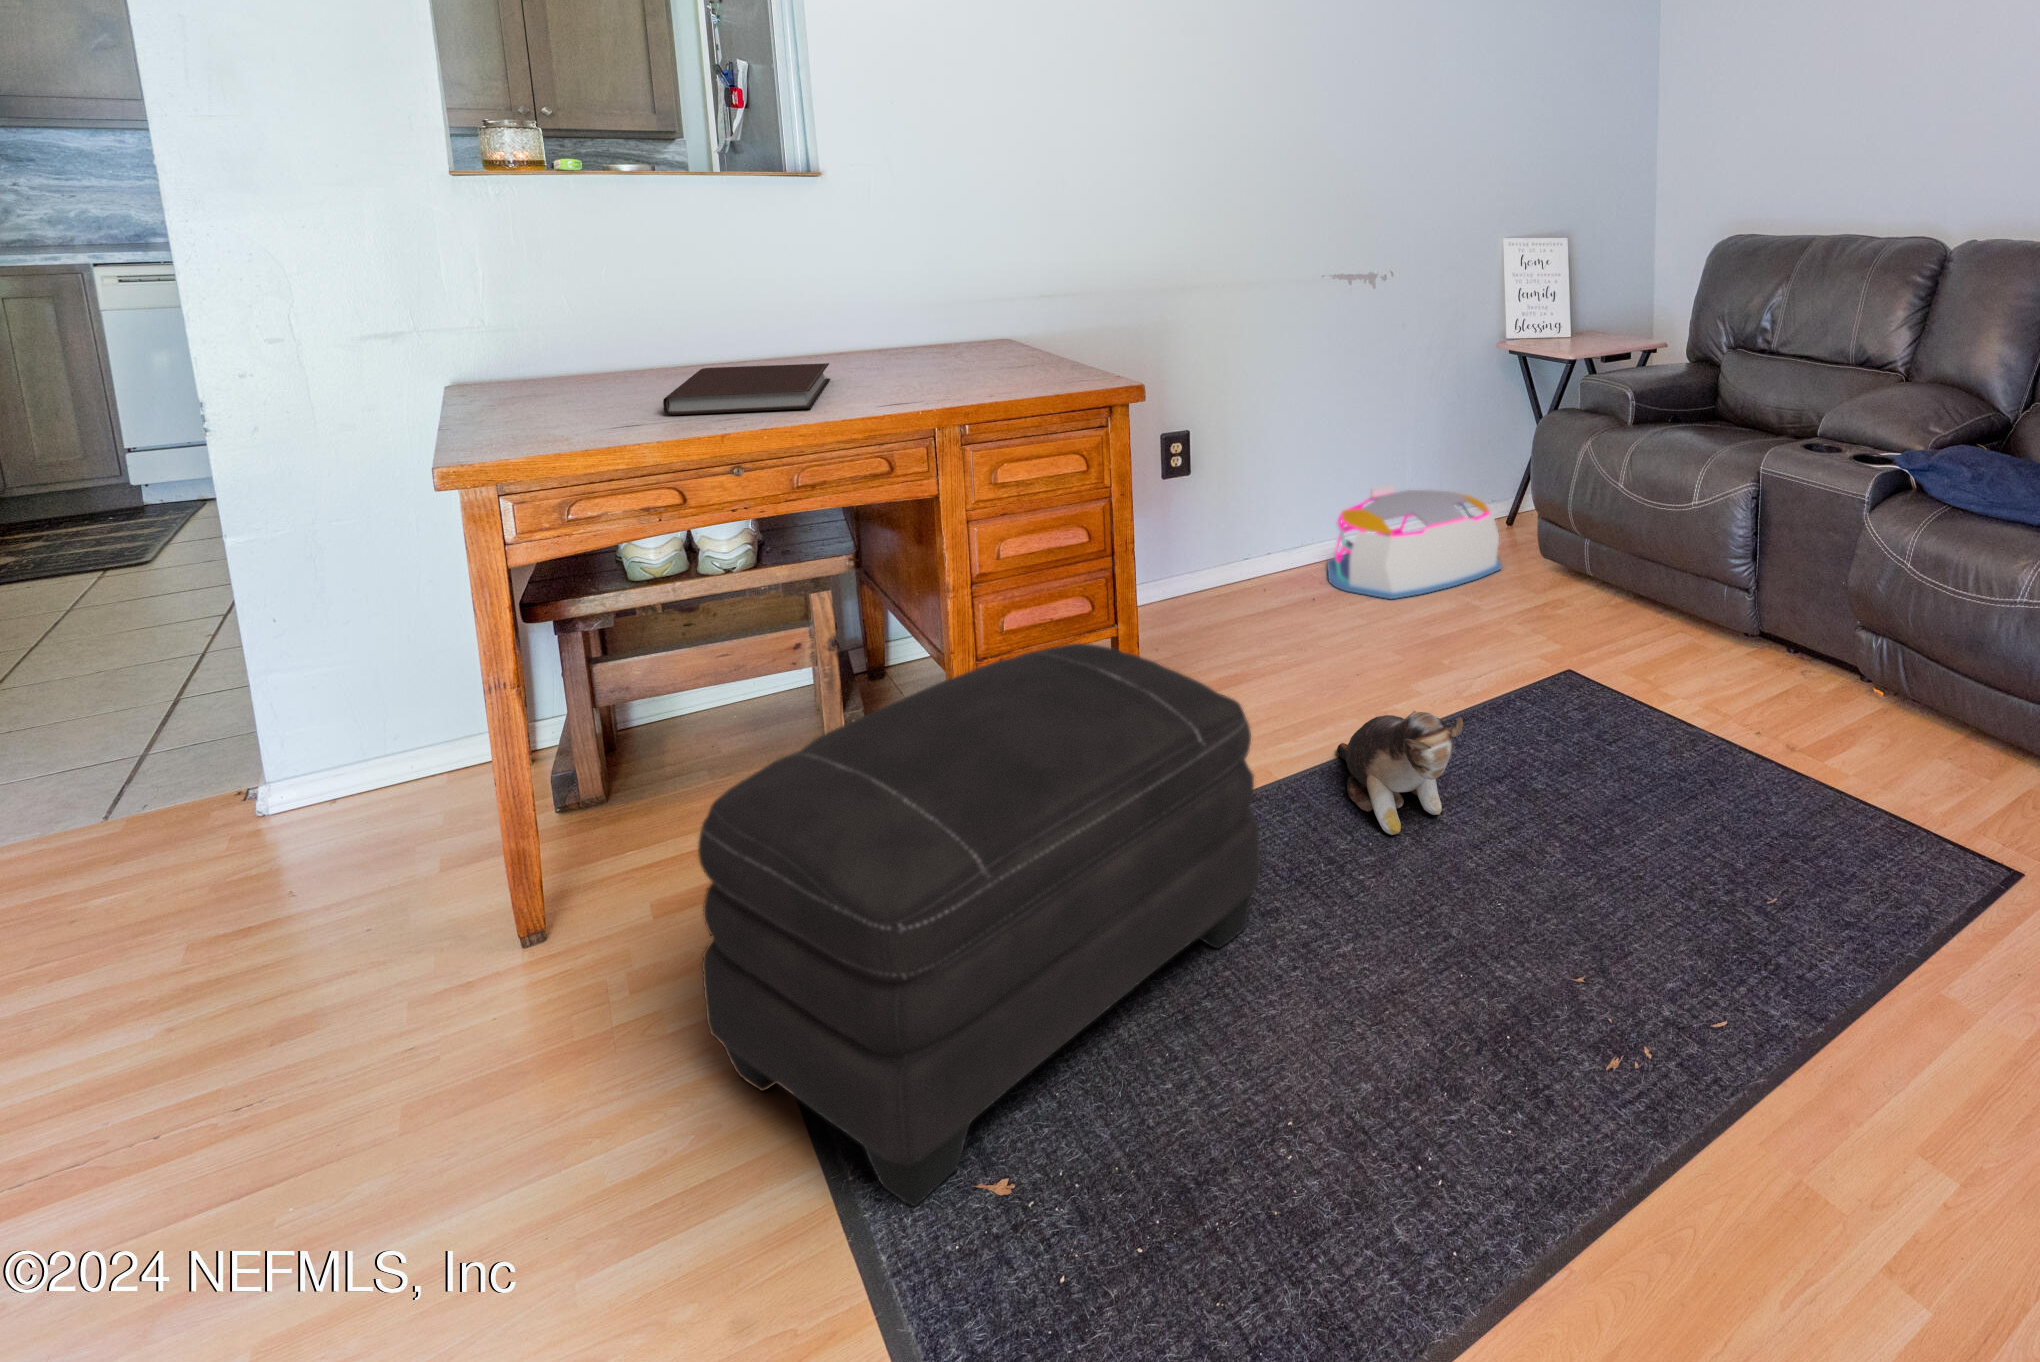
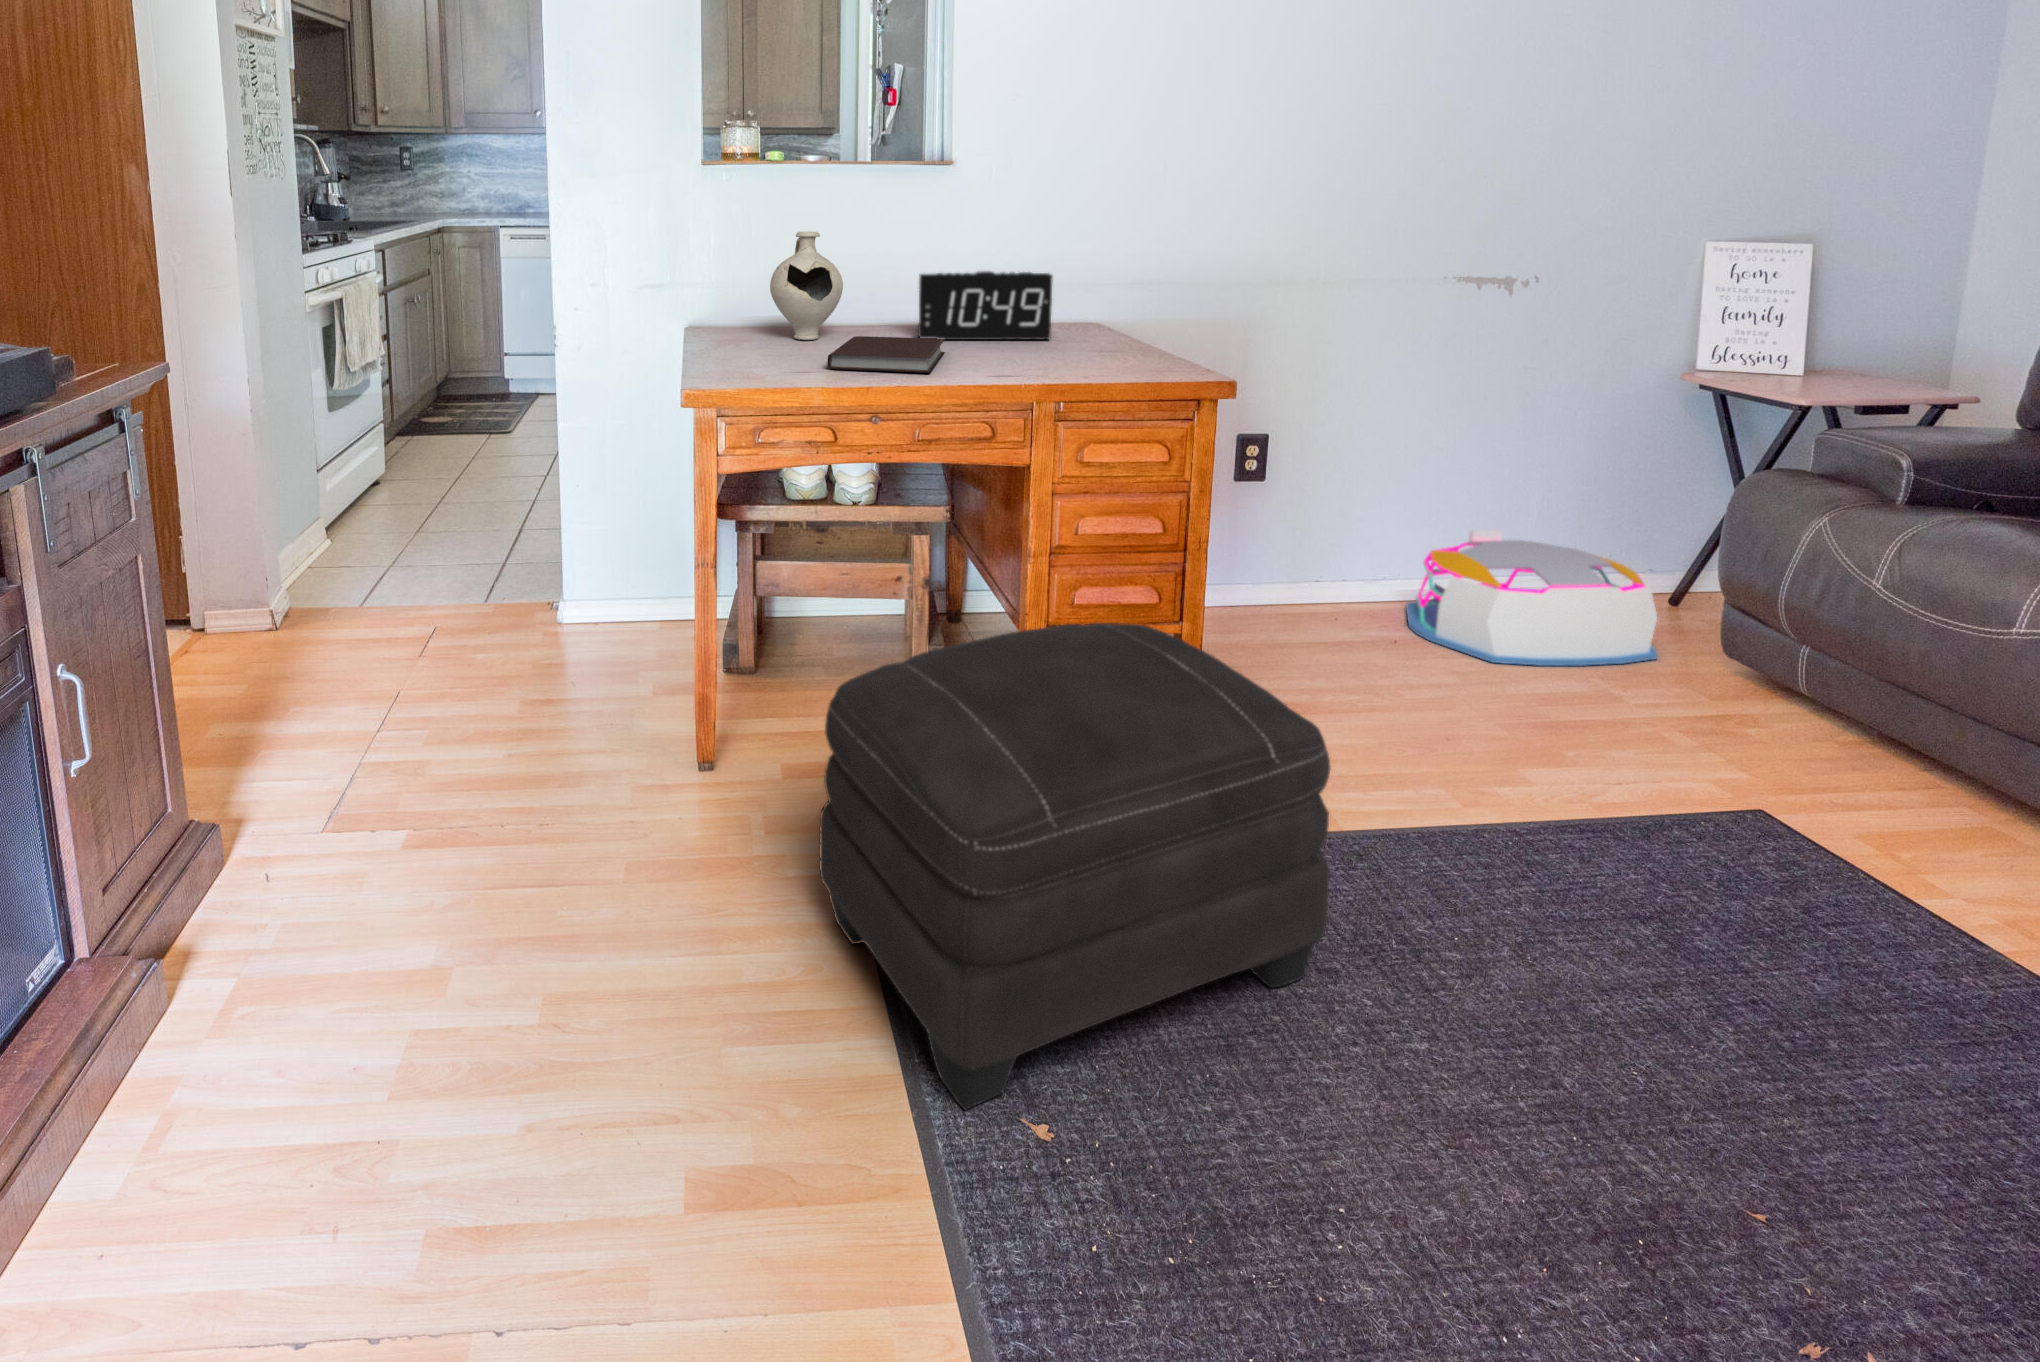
decorative vase: none [564,238,679,377] -> present [770,232,843,340]
alarm clock: none [789,280,961,365] -> present [918,271,1053,340]
plush toy: present [1337,711,1463,835] -> none [1420,792,1619,941]

